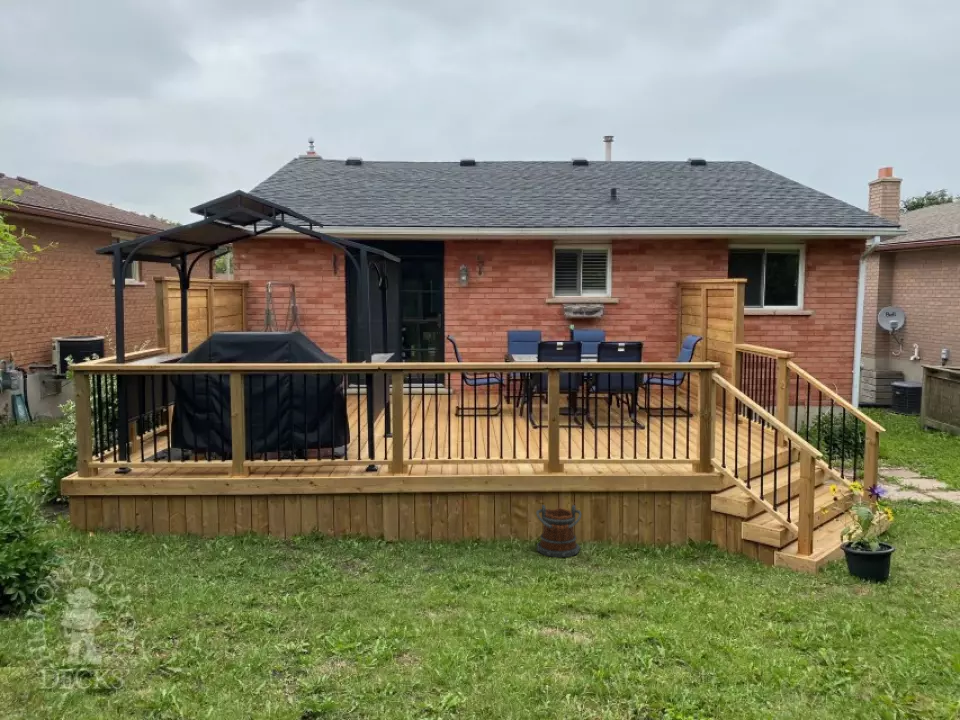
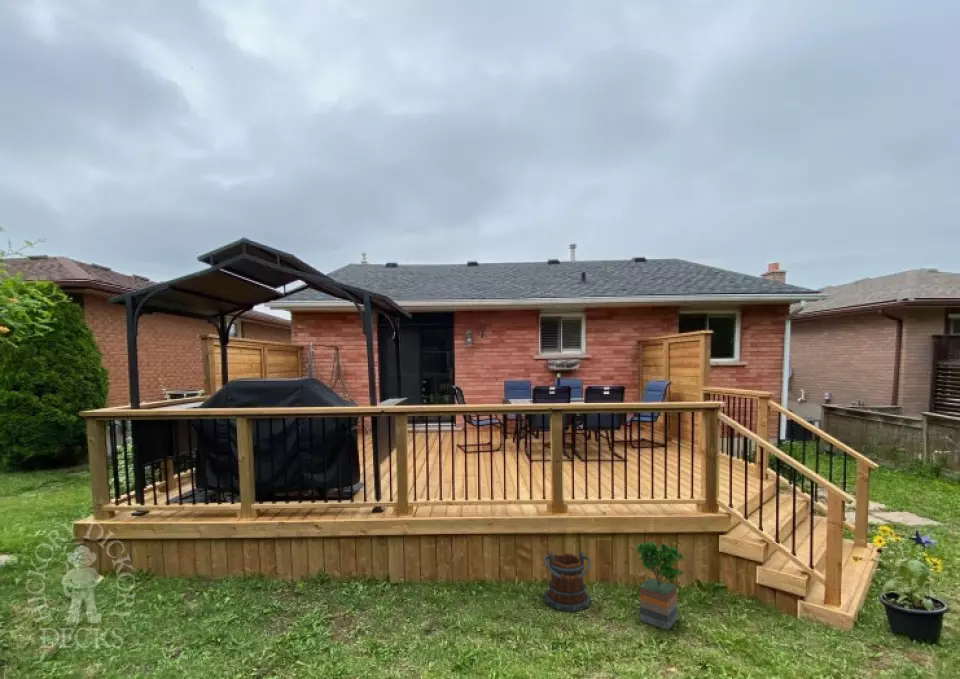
potted tree: none [622,494,668,570] -> present [636,542,684,630]

